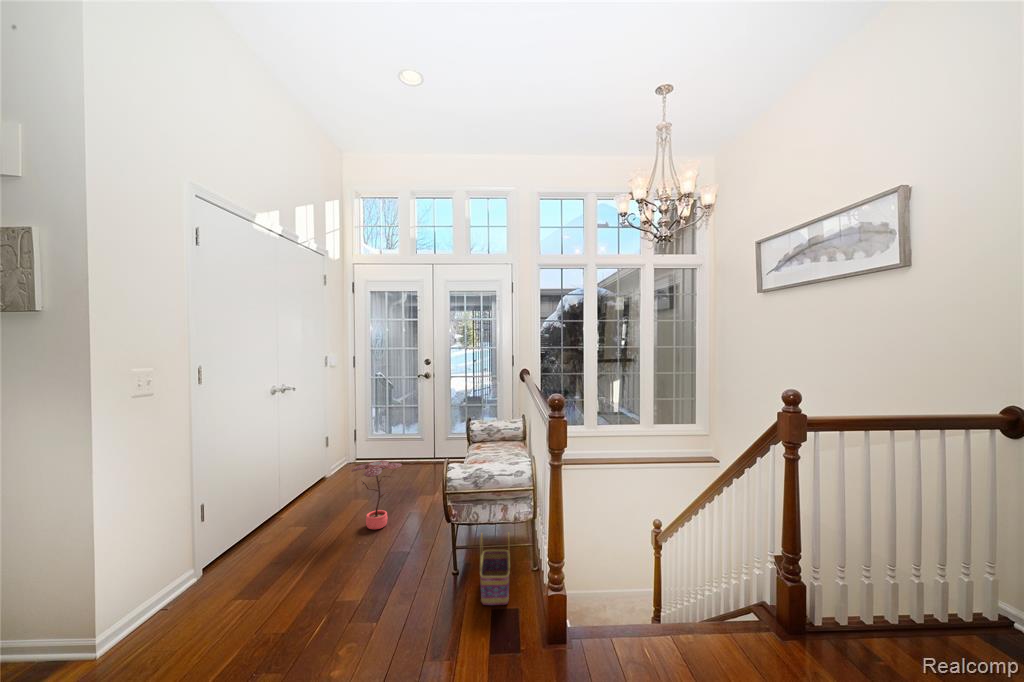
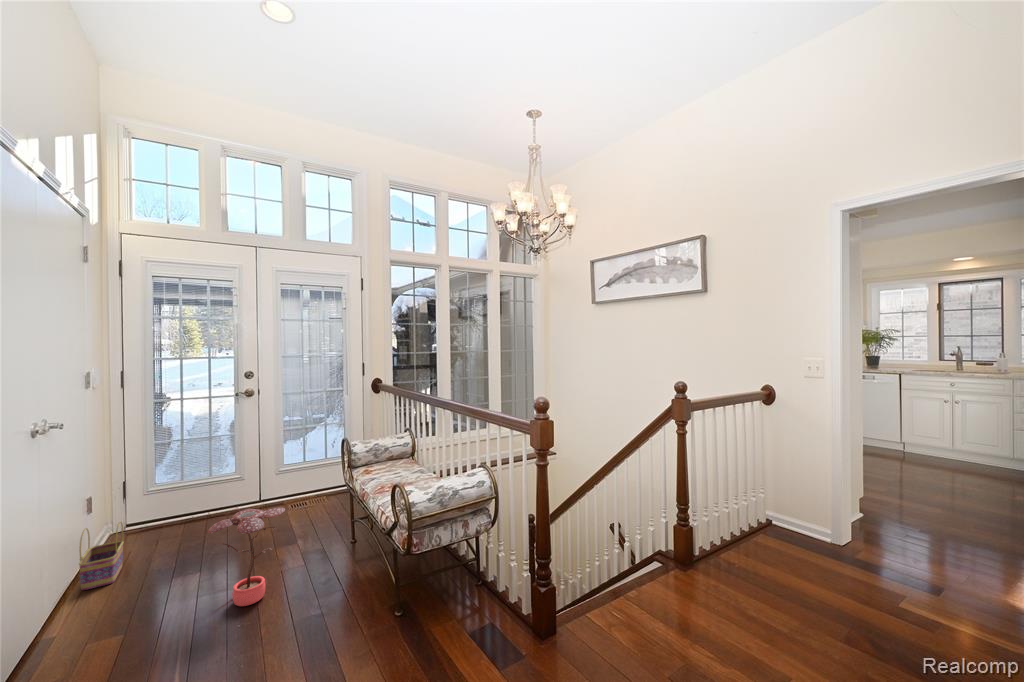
basket: present [480,533,510,605] -> present [79,522,124,590]

